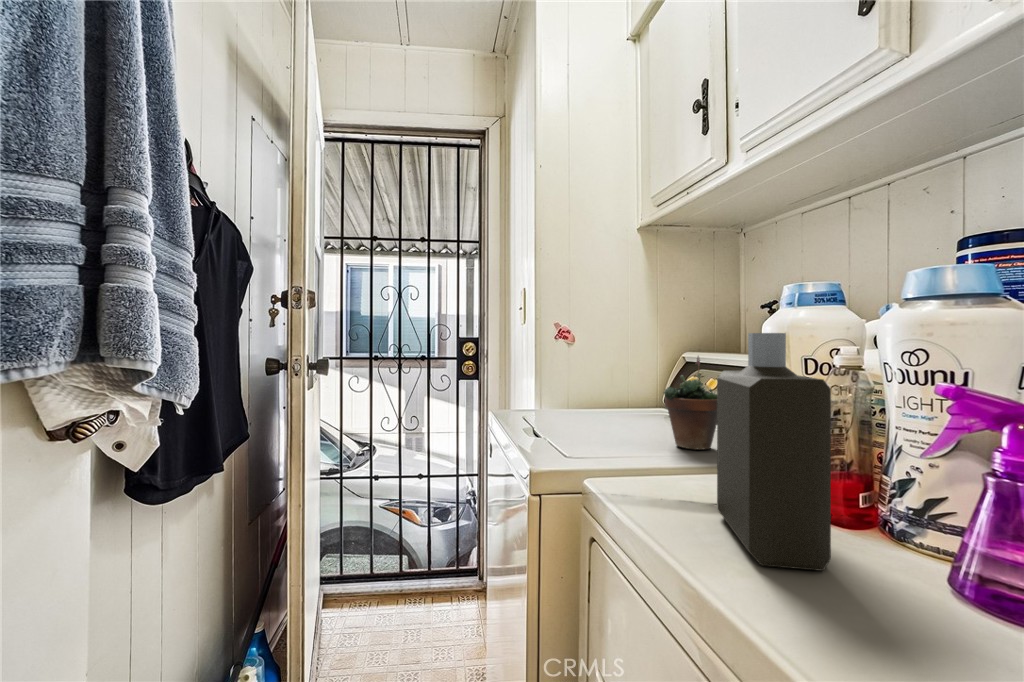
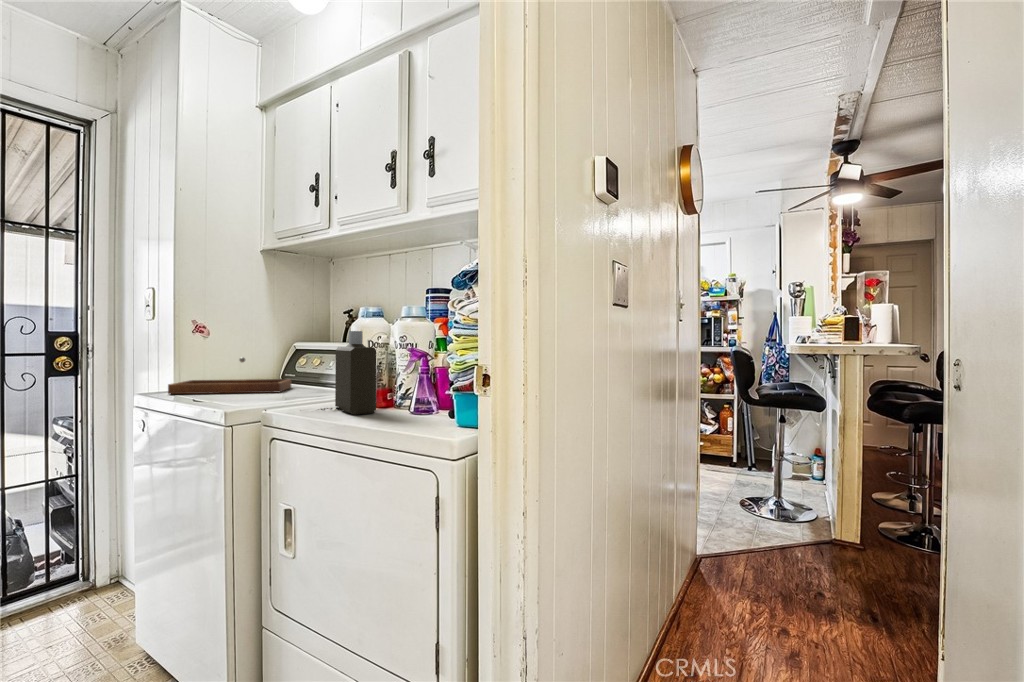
succulent plant: present [664,356,717,450] -> none [297,343,331,395]
tray: none [519,373,670,431] -> present [168,357,291,394]

